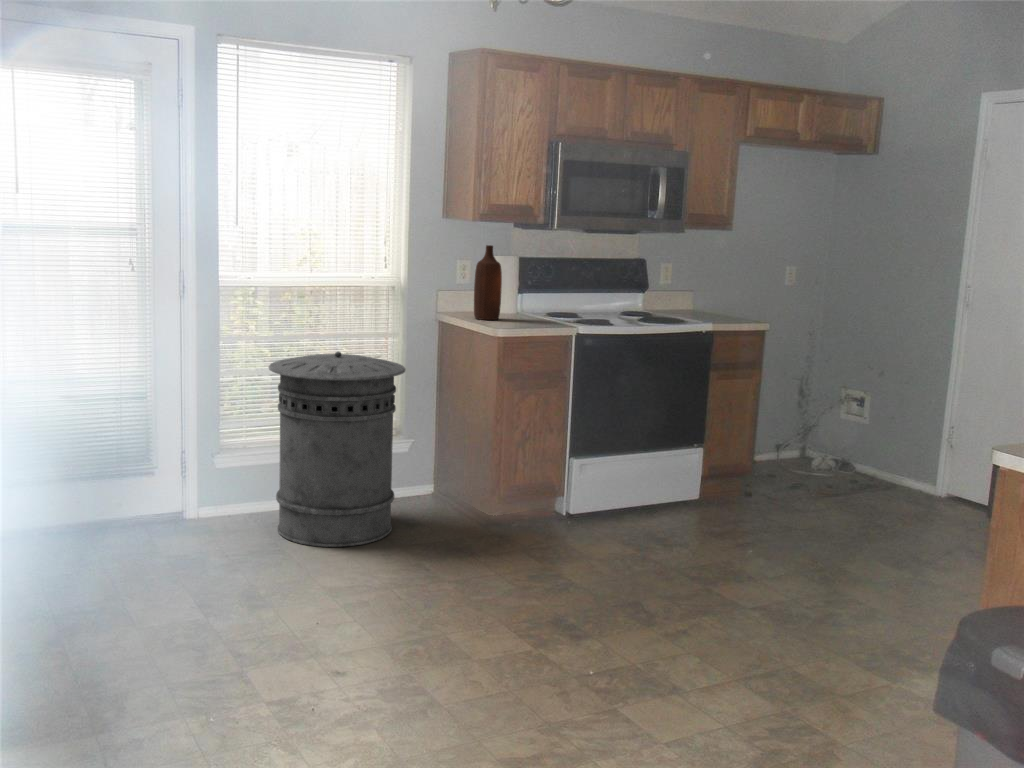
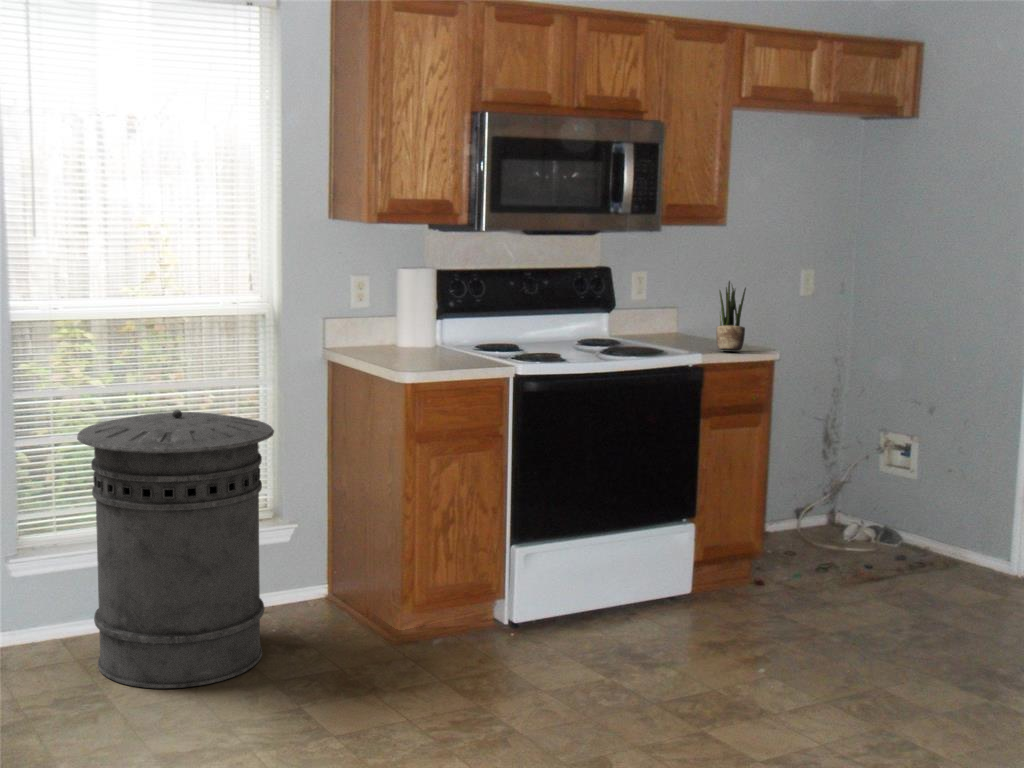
bottle: present [474,245,502,320] -> none [372,255,409,358]
potted plant: none [723,270,746,323] -> present [716,281,746,351]

